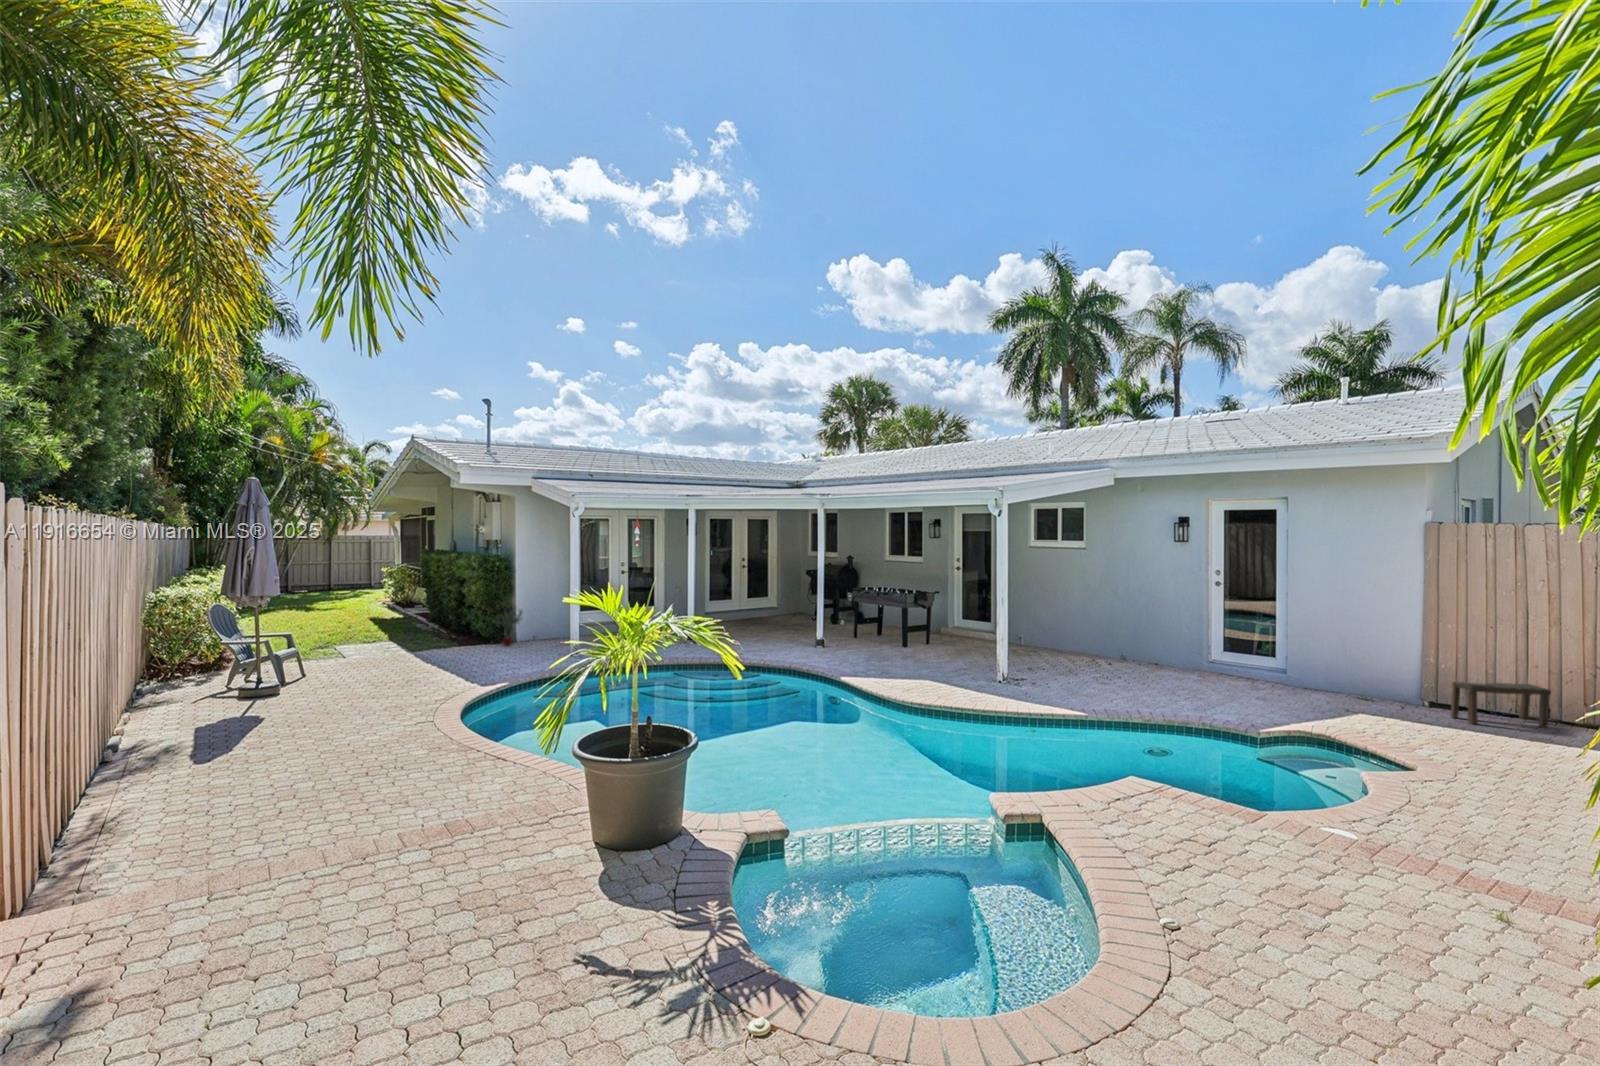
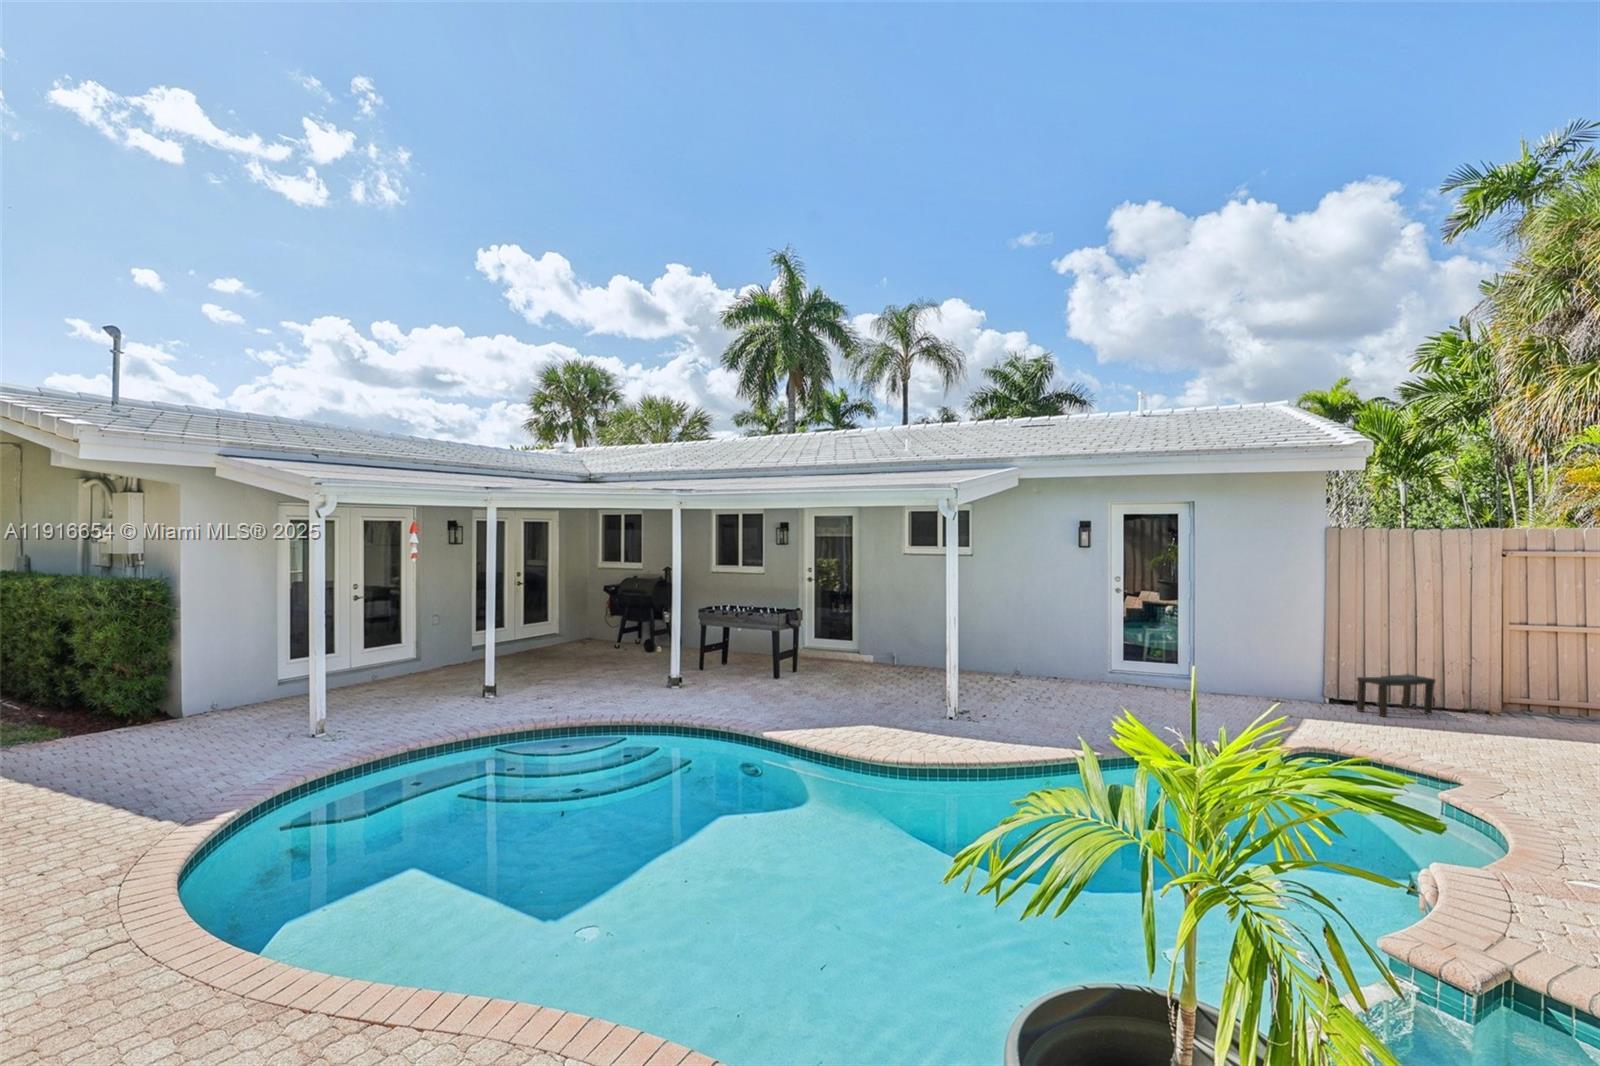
potted tree: present [493,604,522,646] -> none [143,655,207,726]

